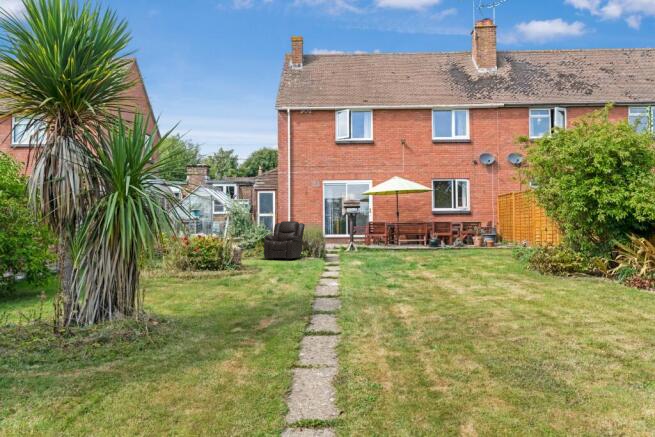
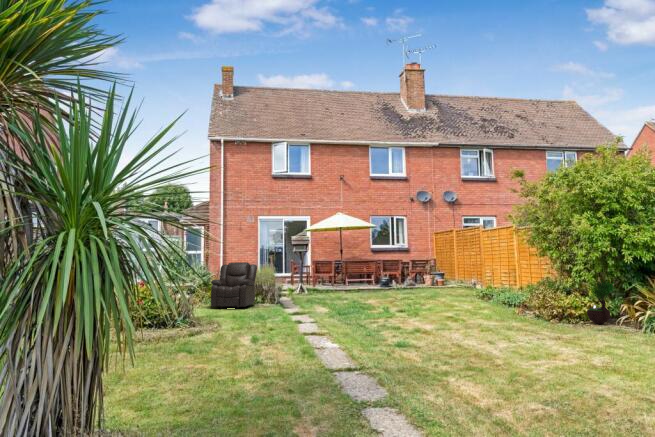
potted tree: none [582,237,610,280] -> present [587,280,614,324]

